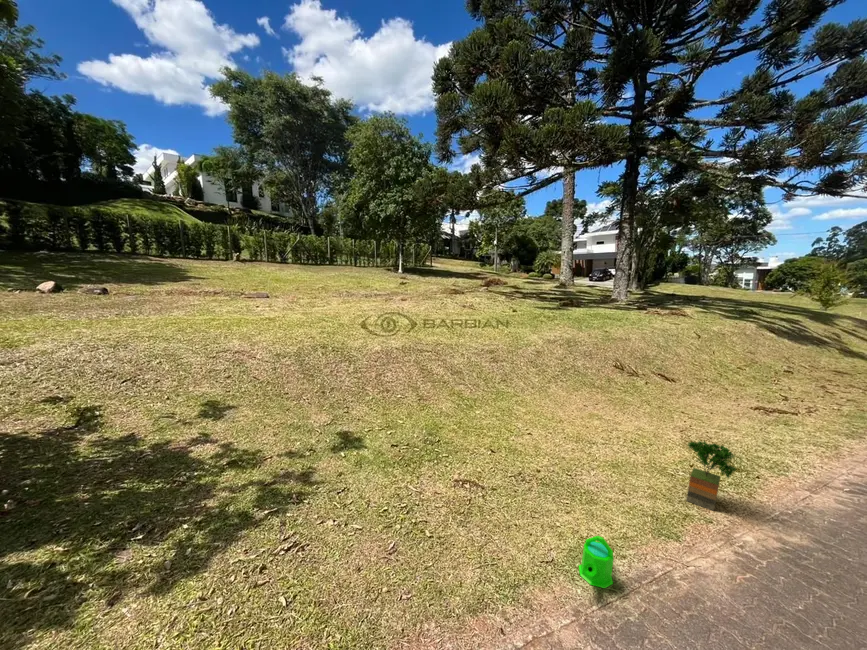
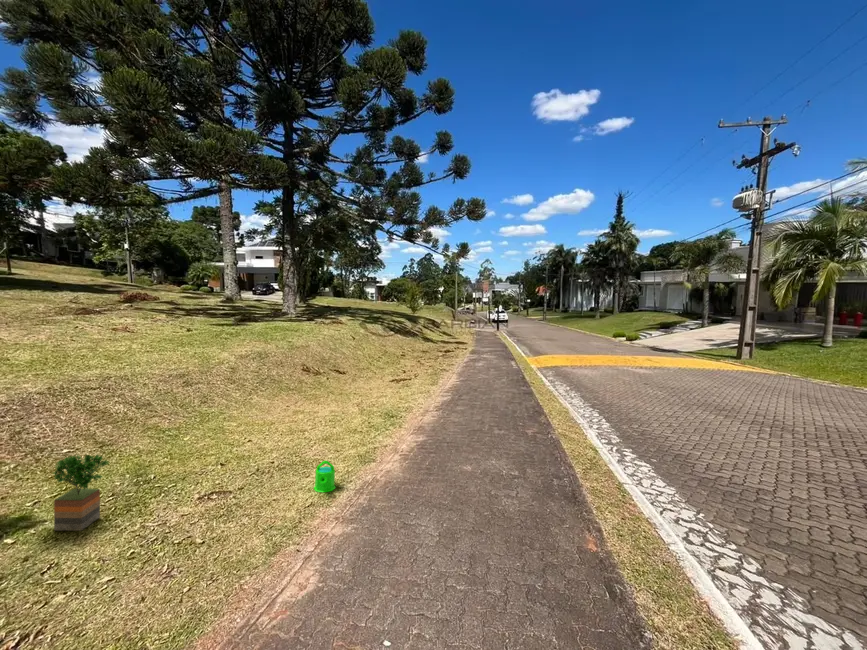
potted tree: present [686,441,736,511] -> present [54,455,109,531]

